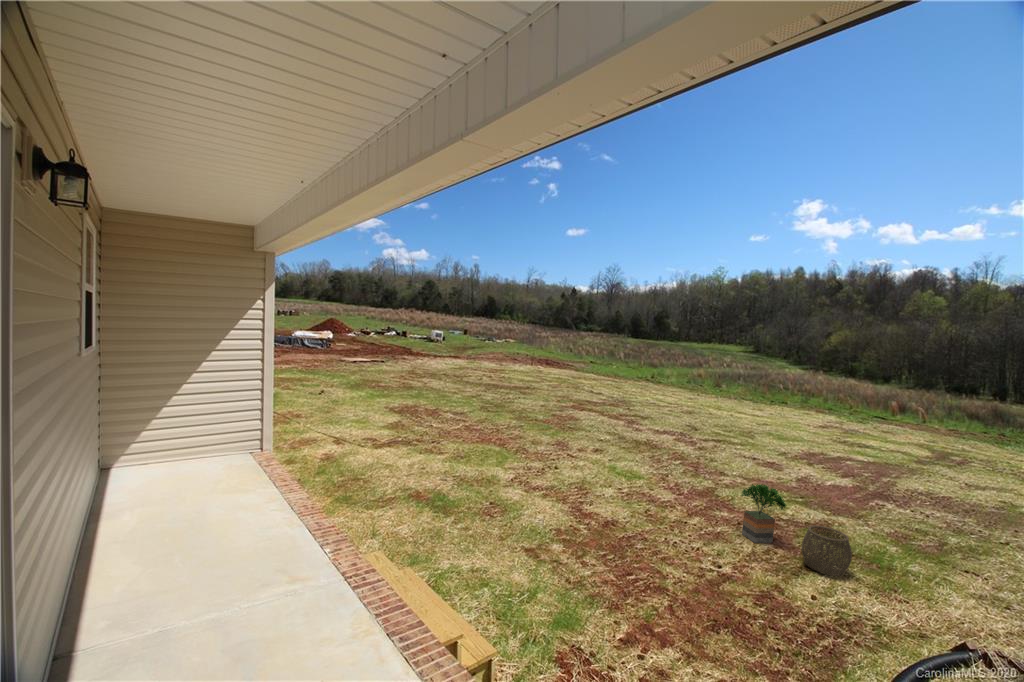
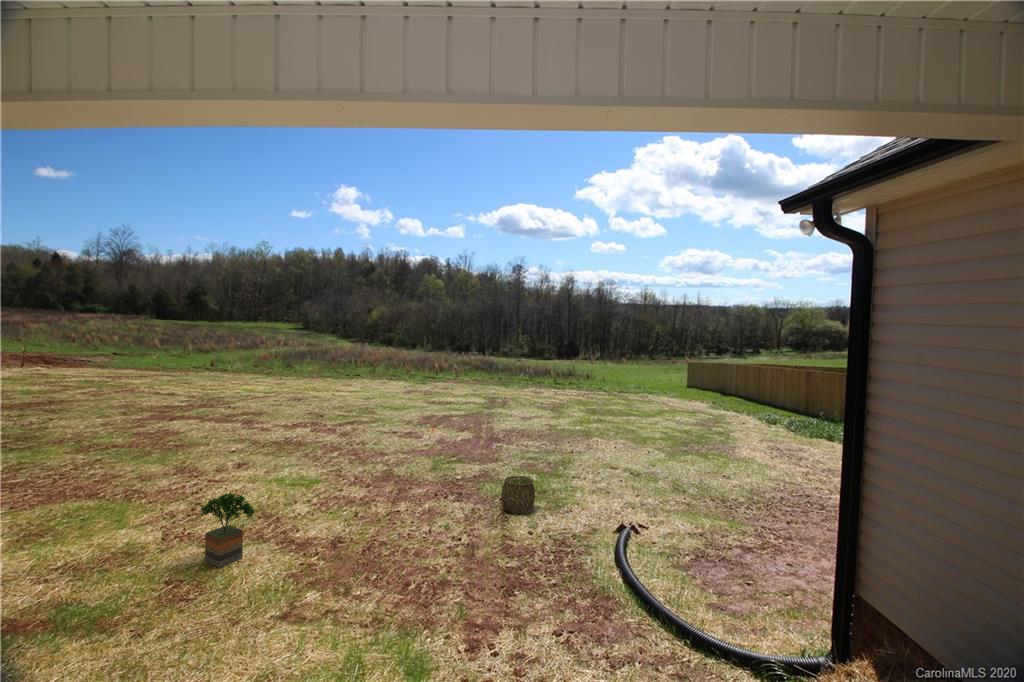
potted tree: present [741,484,786,543] -> present [200,493,255,568]

